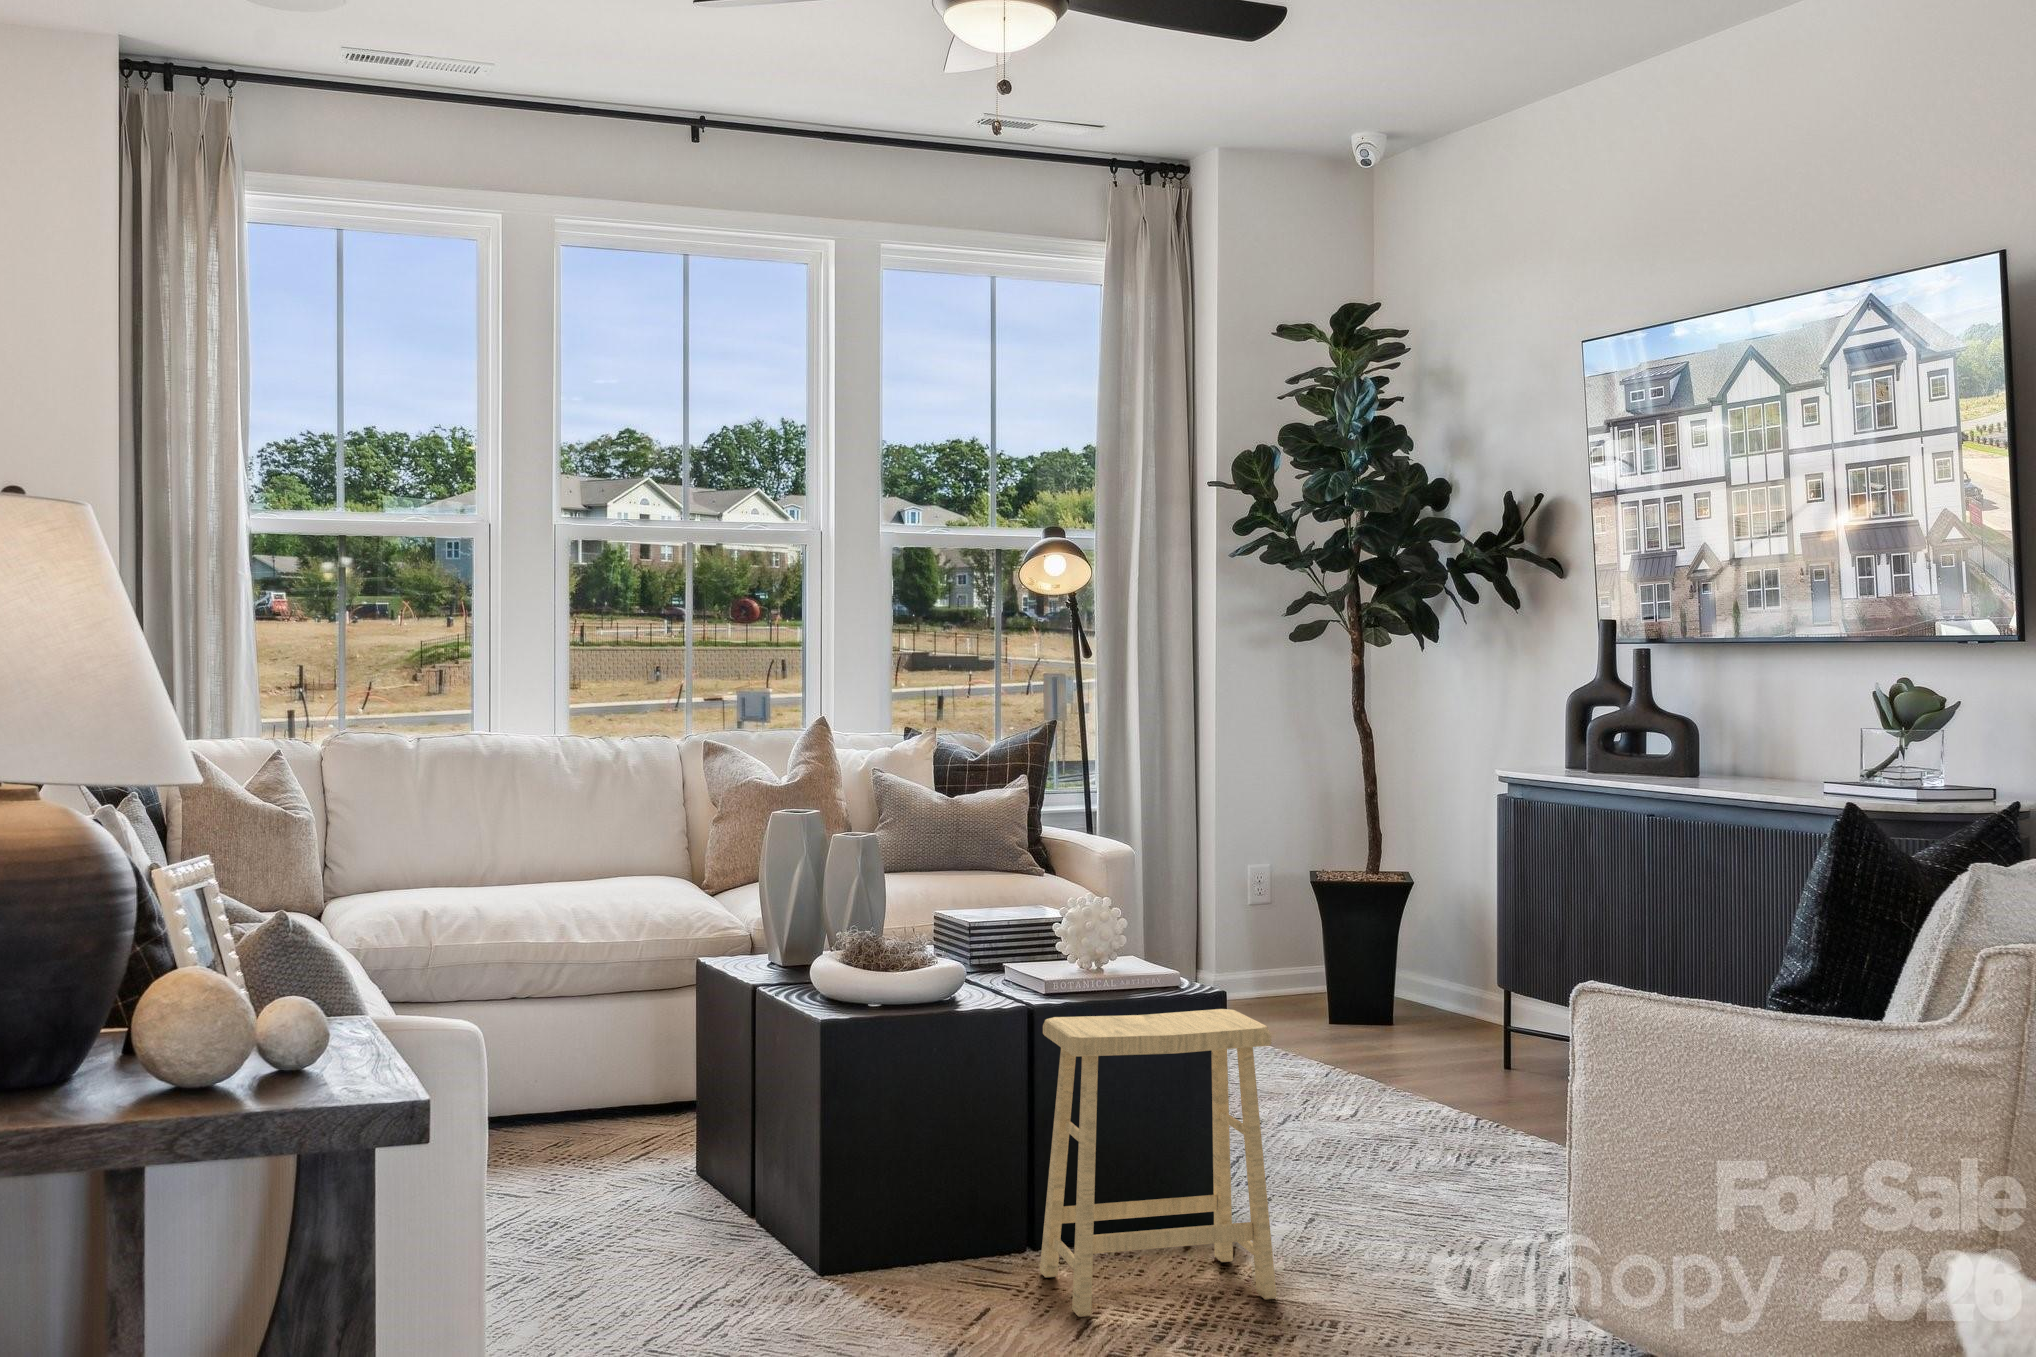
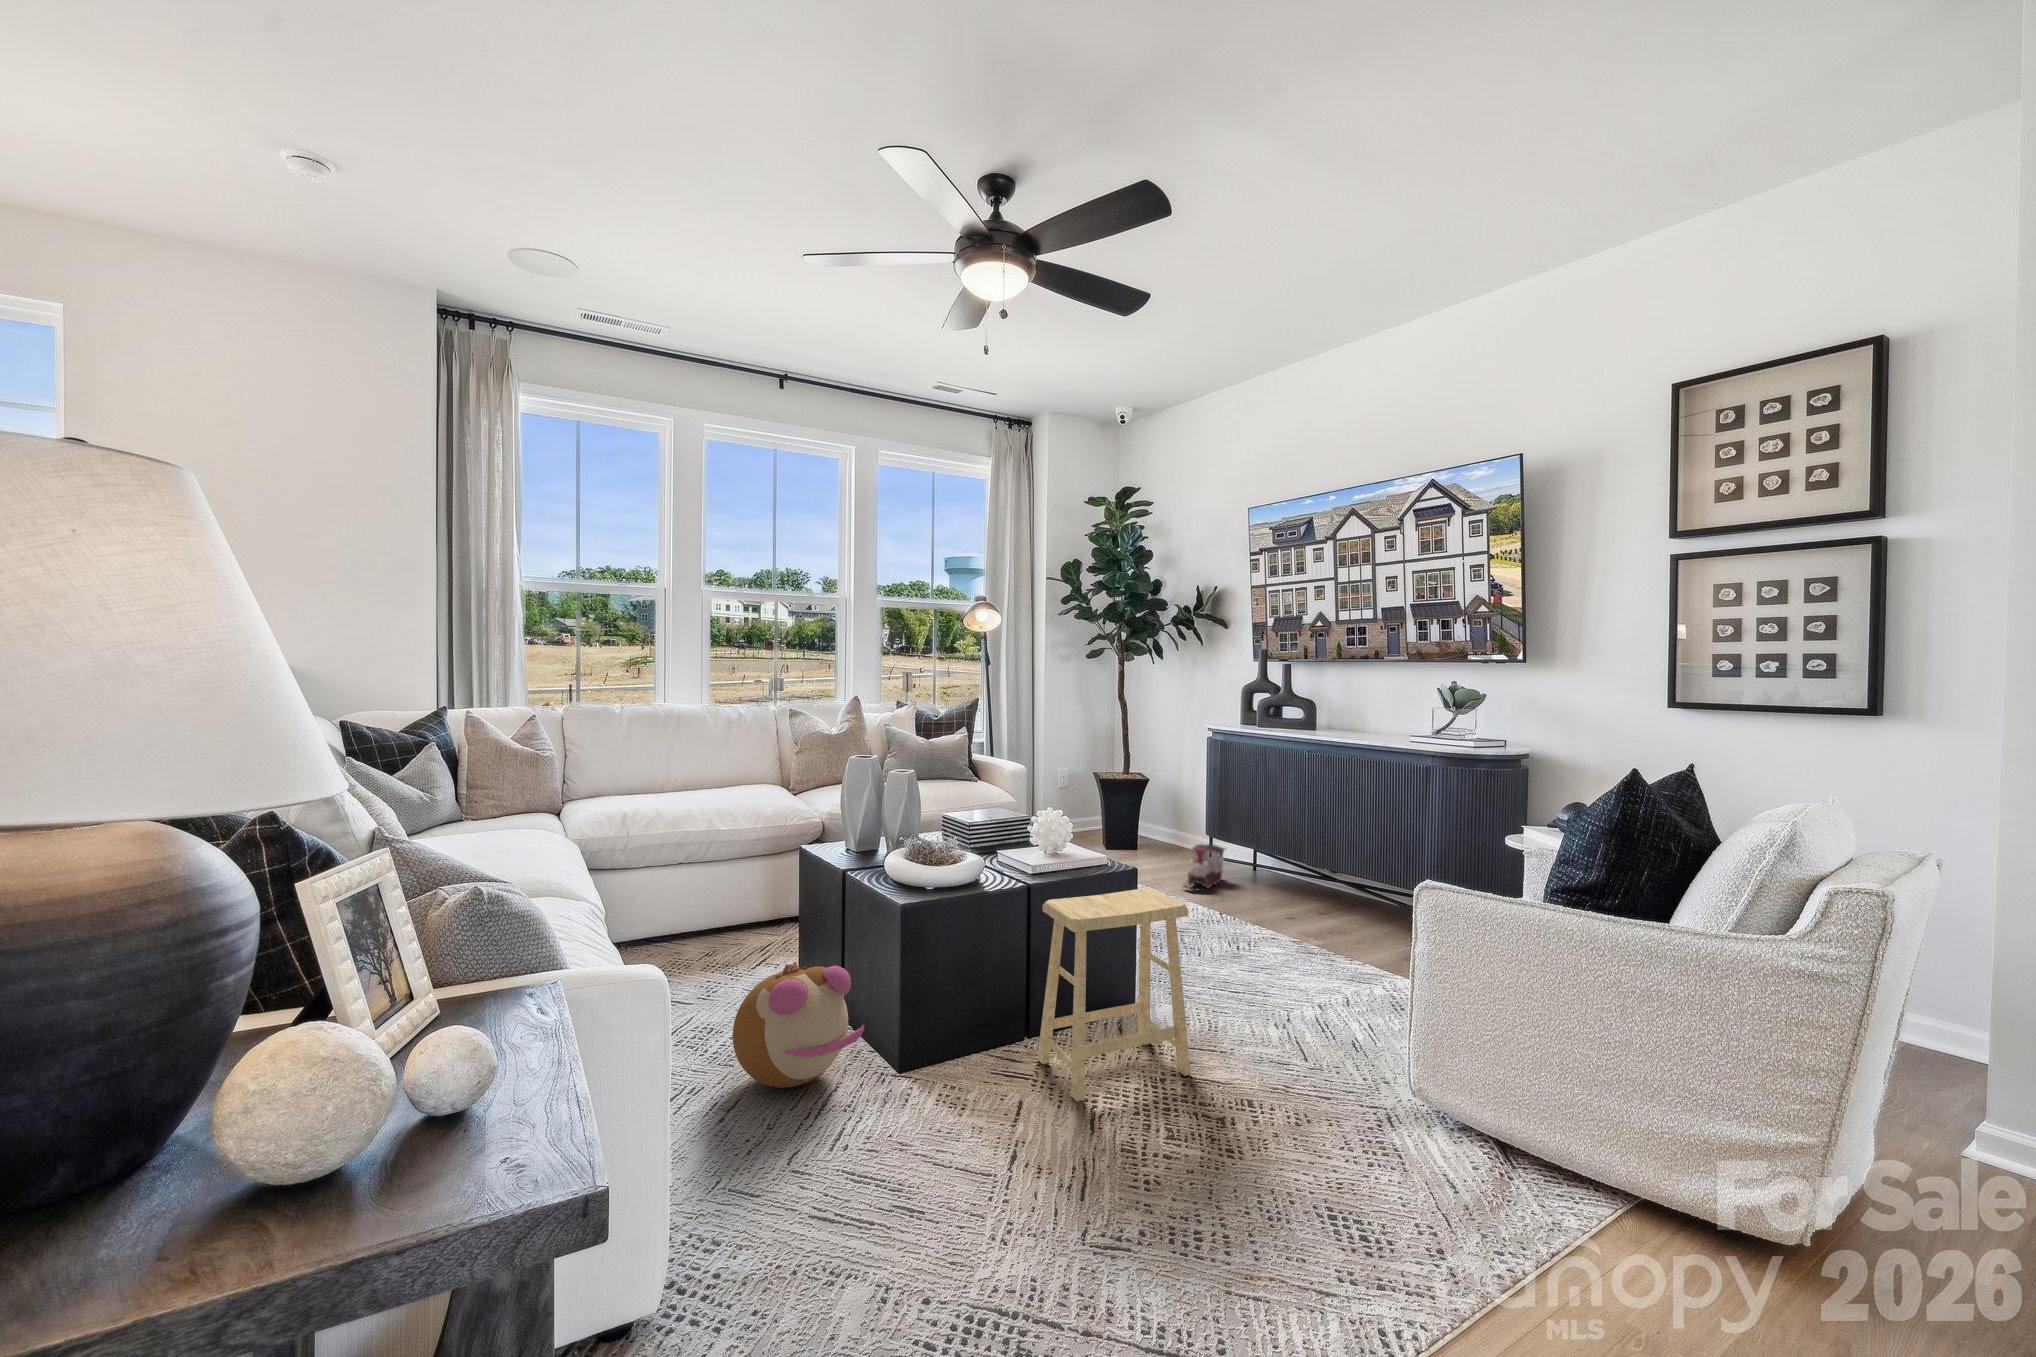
toy train: none [1420,995,1520,1080] -> present [1182,844,1225,891]
plush toy: none [574,1100,767,1281] -> present [733,962,864,1088]

